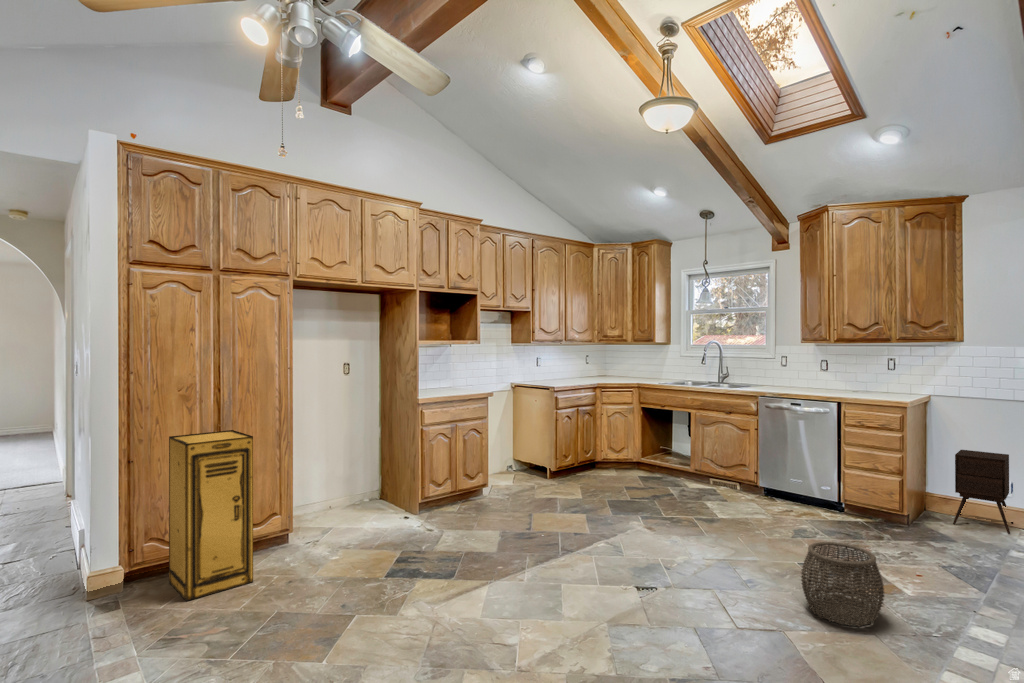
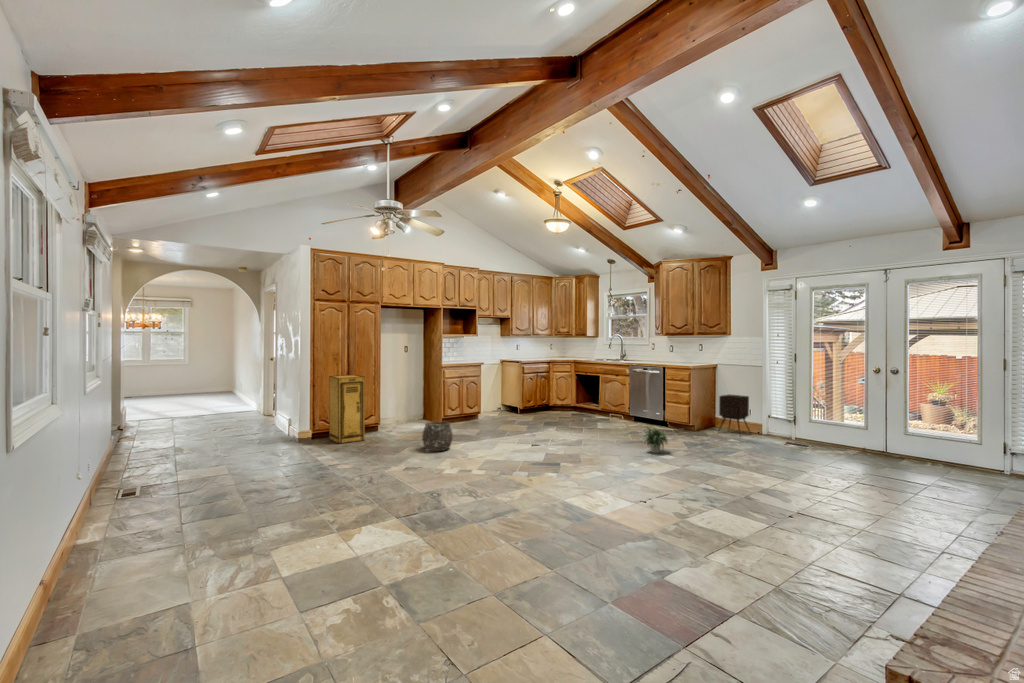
potted plant: none [887,540,966,607] -> present [645,427,667,453]
woven basket: present [801,542,884,627] -> present [422,421,453,451]

